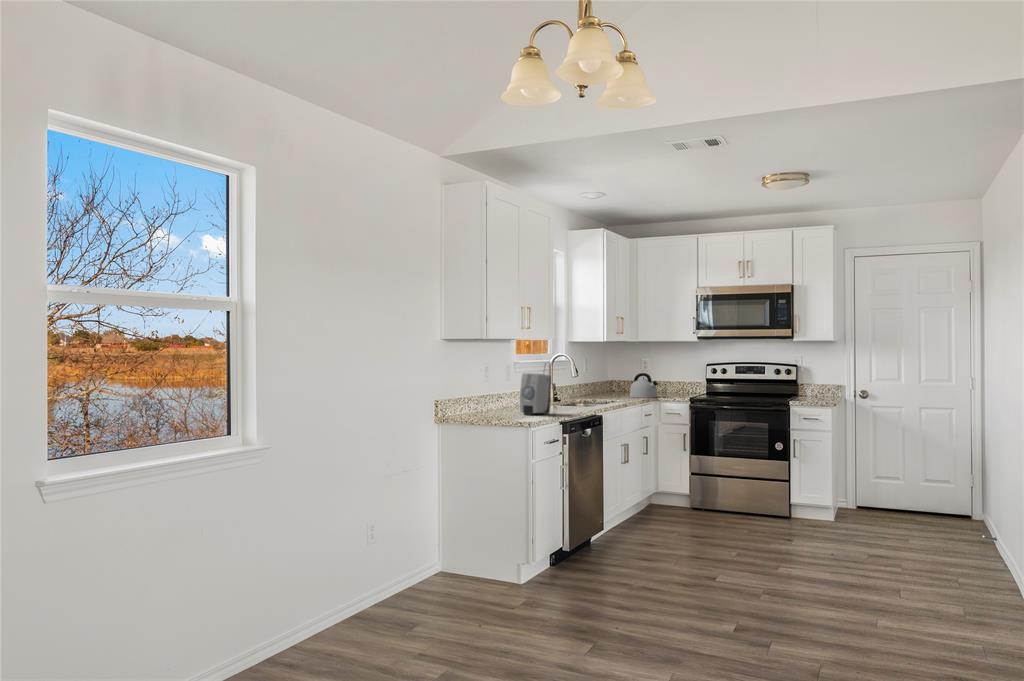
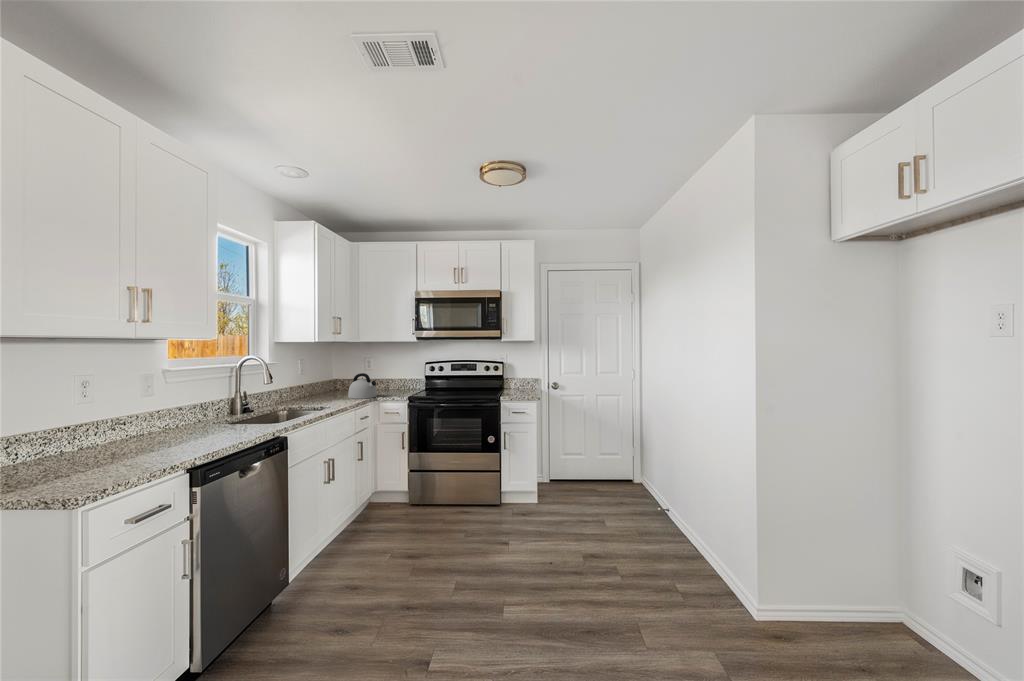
soap dispenser: present [520,373,551,415] -> none [120,395,187,463]

